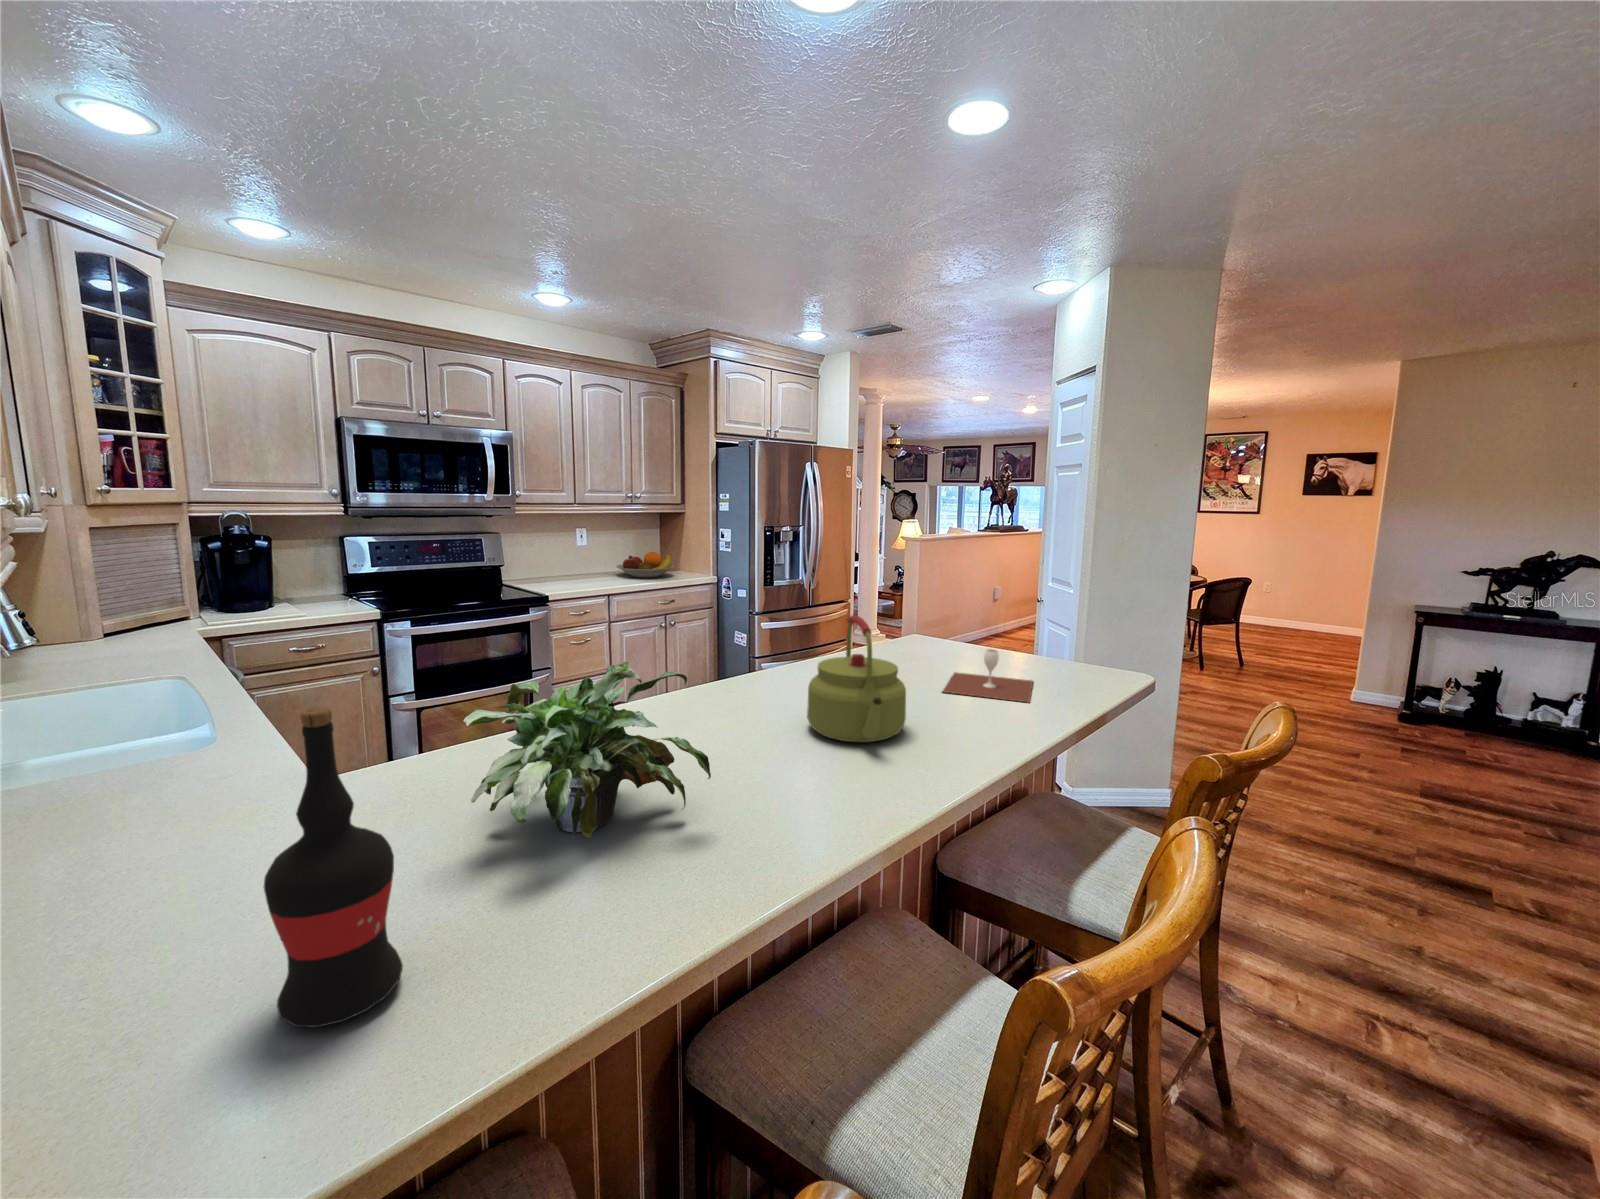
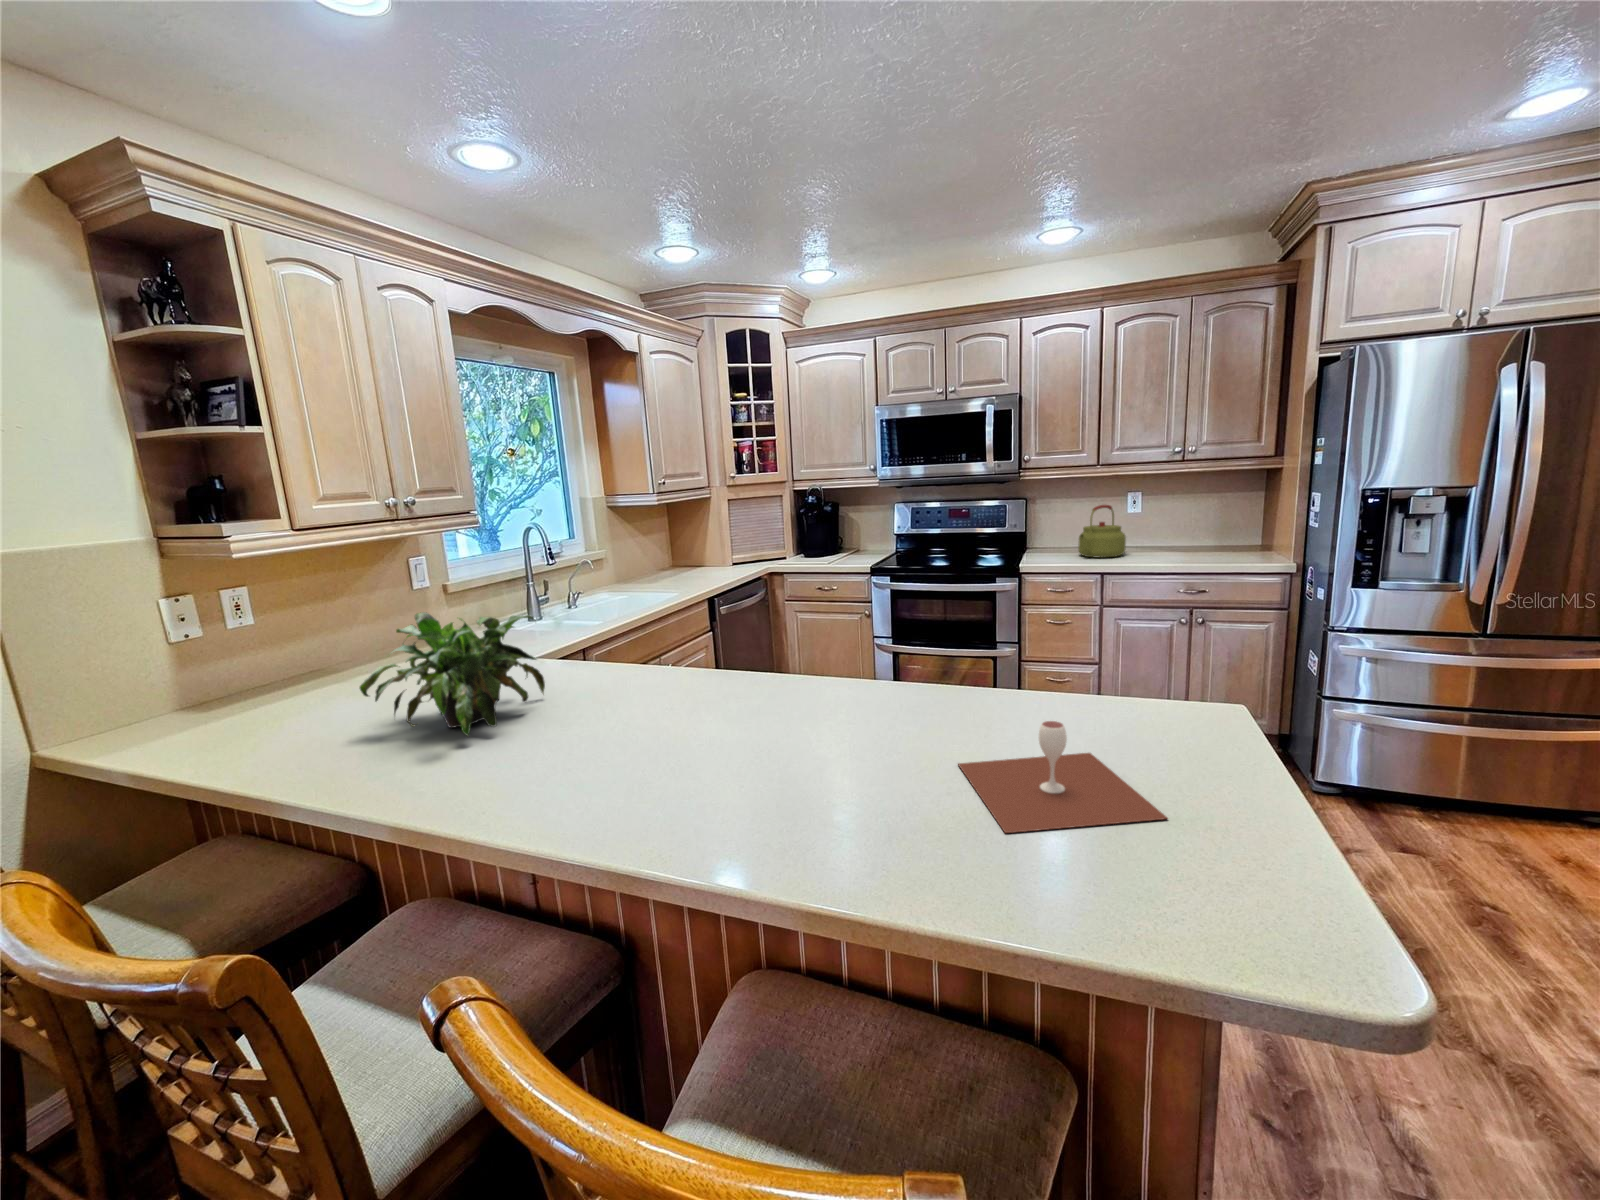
fruit bowl: present [616,552,674,578] -> none [1166,521,1251,554]
kettle: present [807,615,906,742] -> present [1078,505,1126,558]
wine bottle: present [264,707,403,1027] -> none [220,598,298,746]

